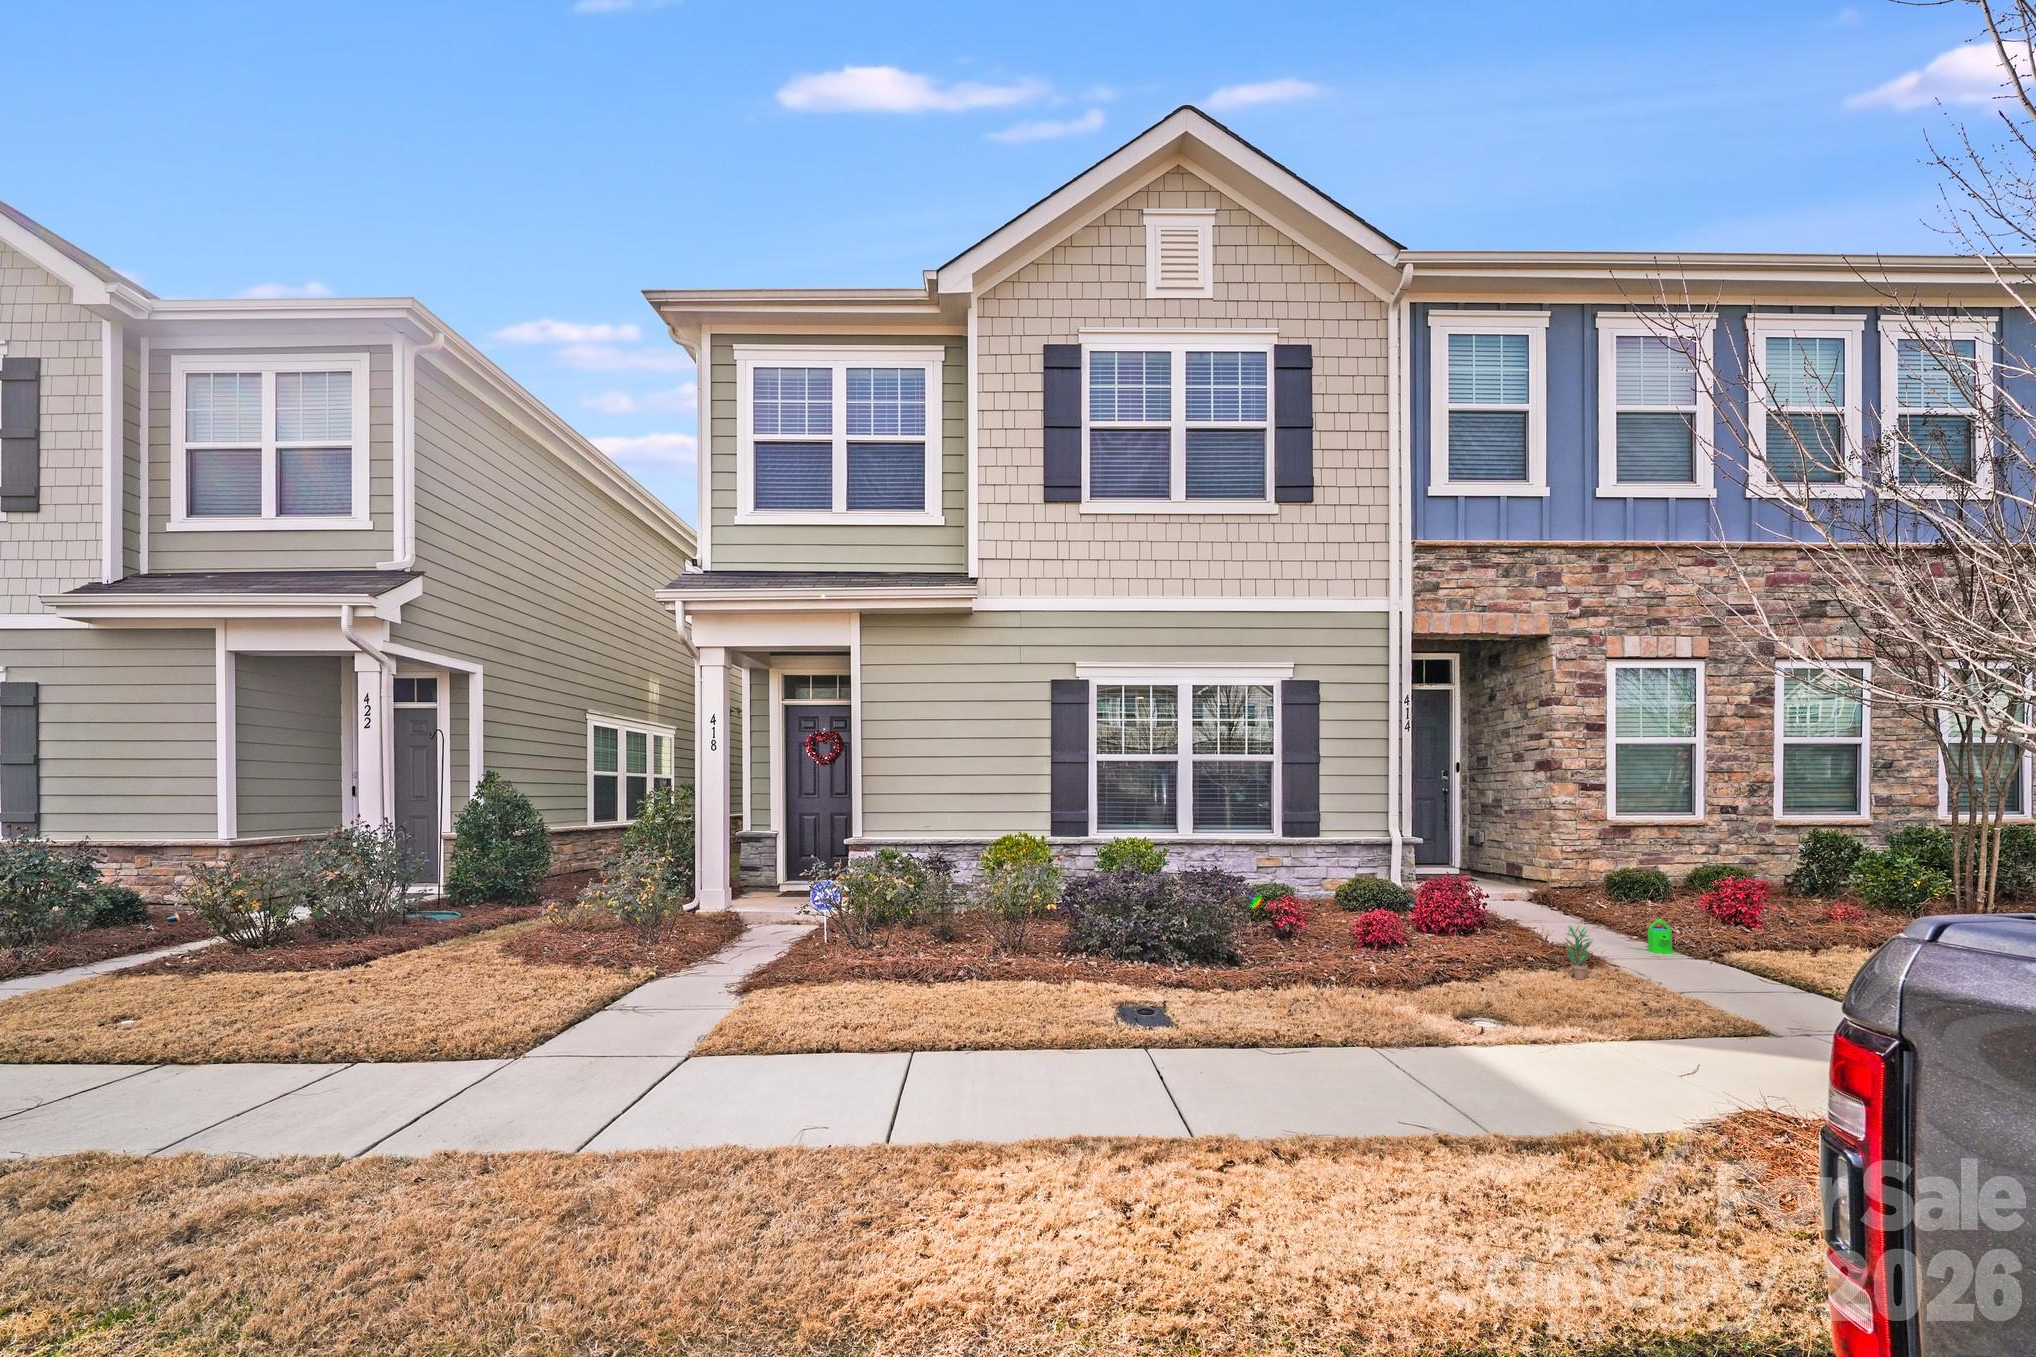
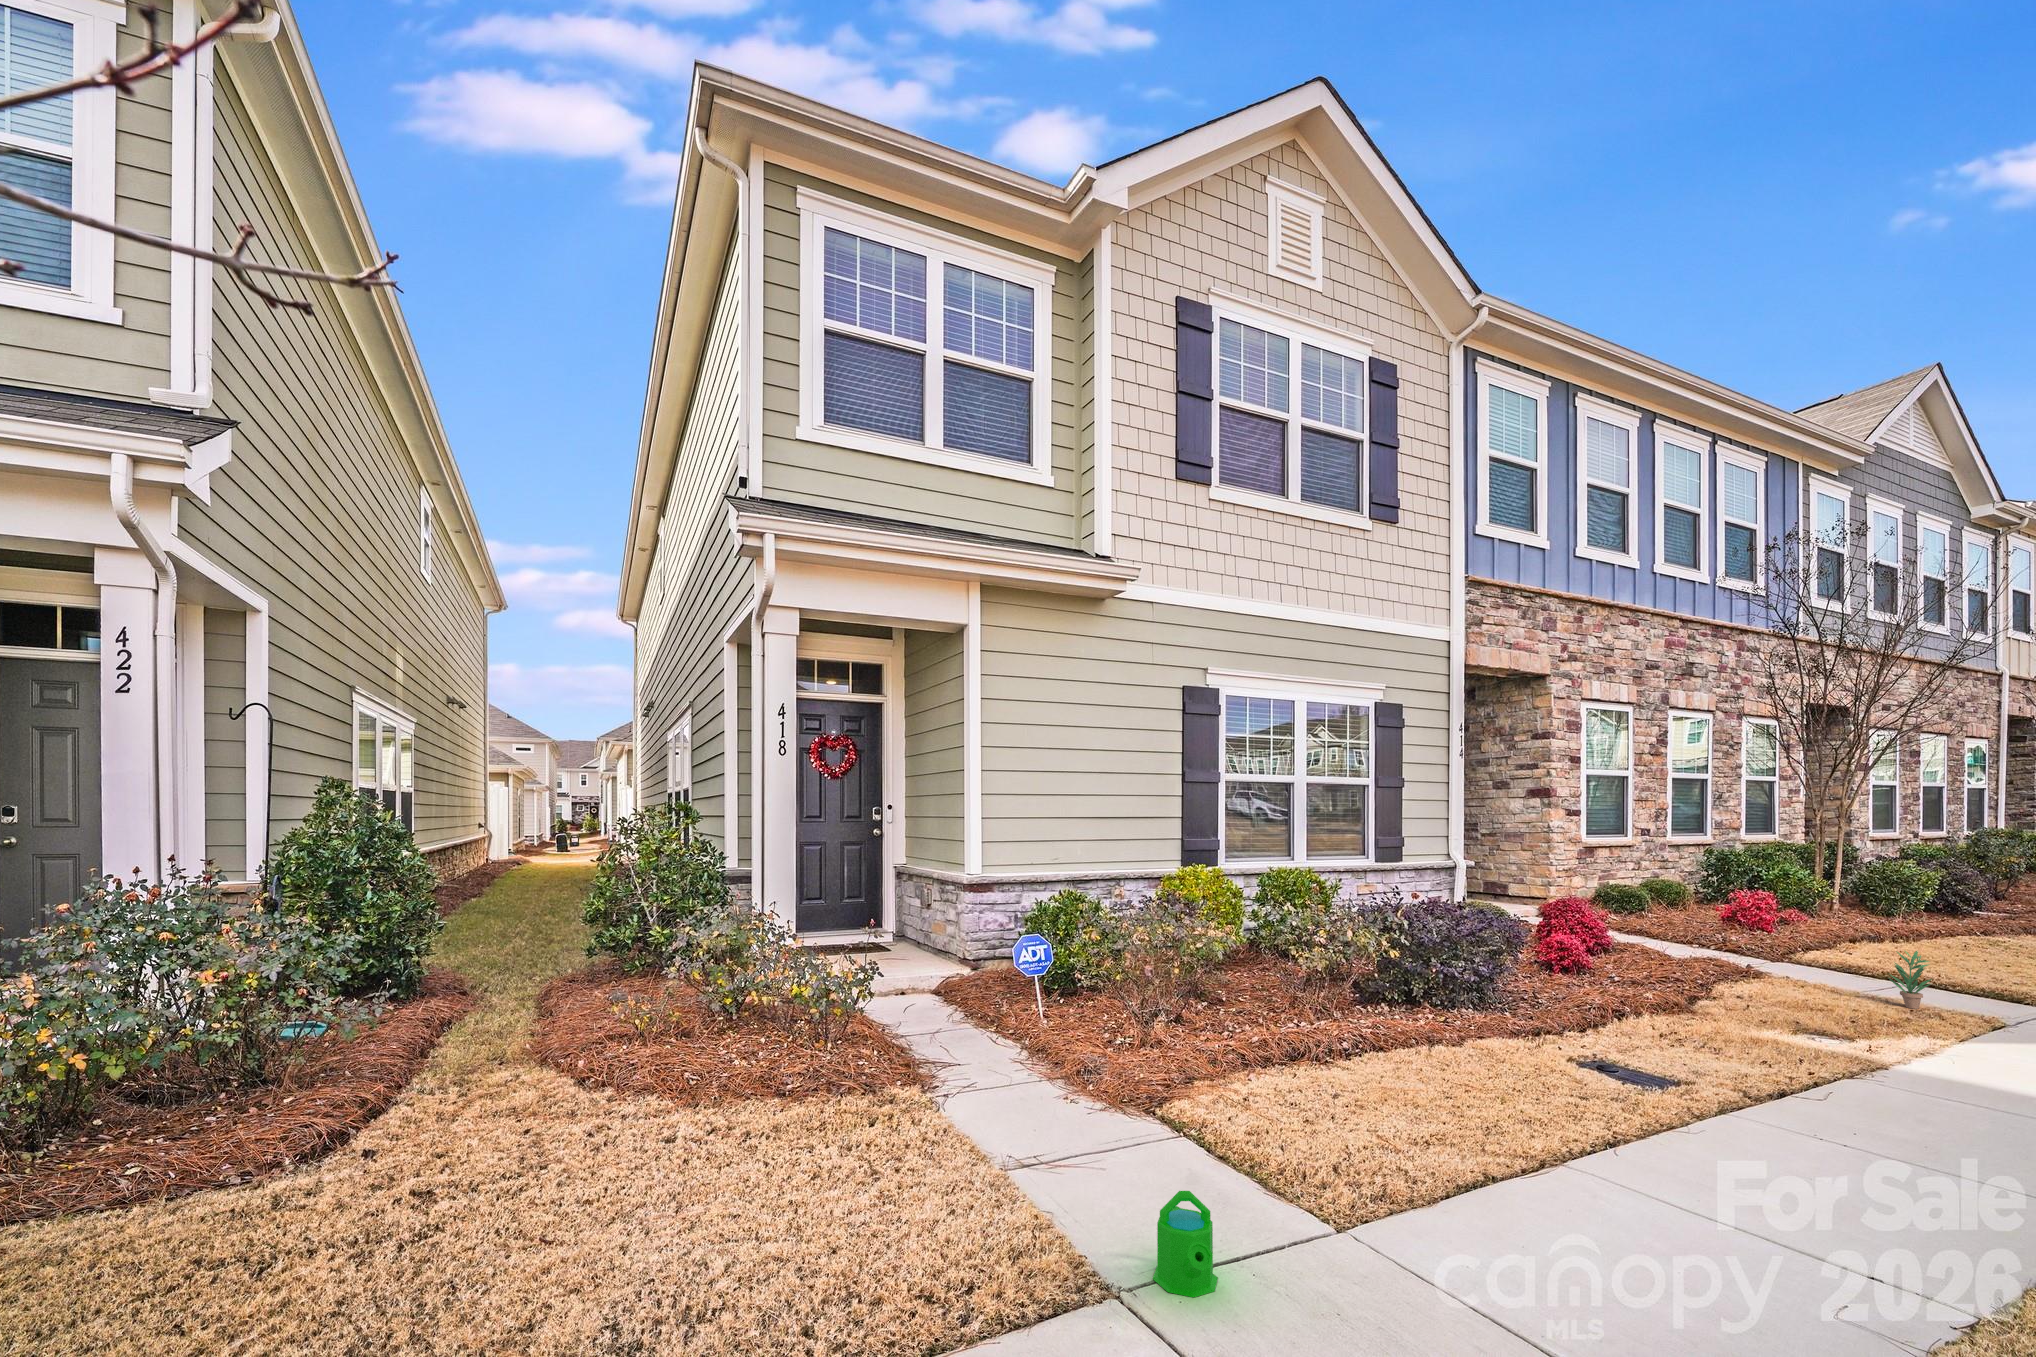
watering can: present [1647,920,1674,953] -> present [1153,1191,1218,1297]

